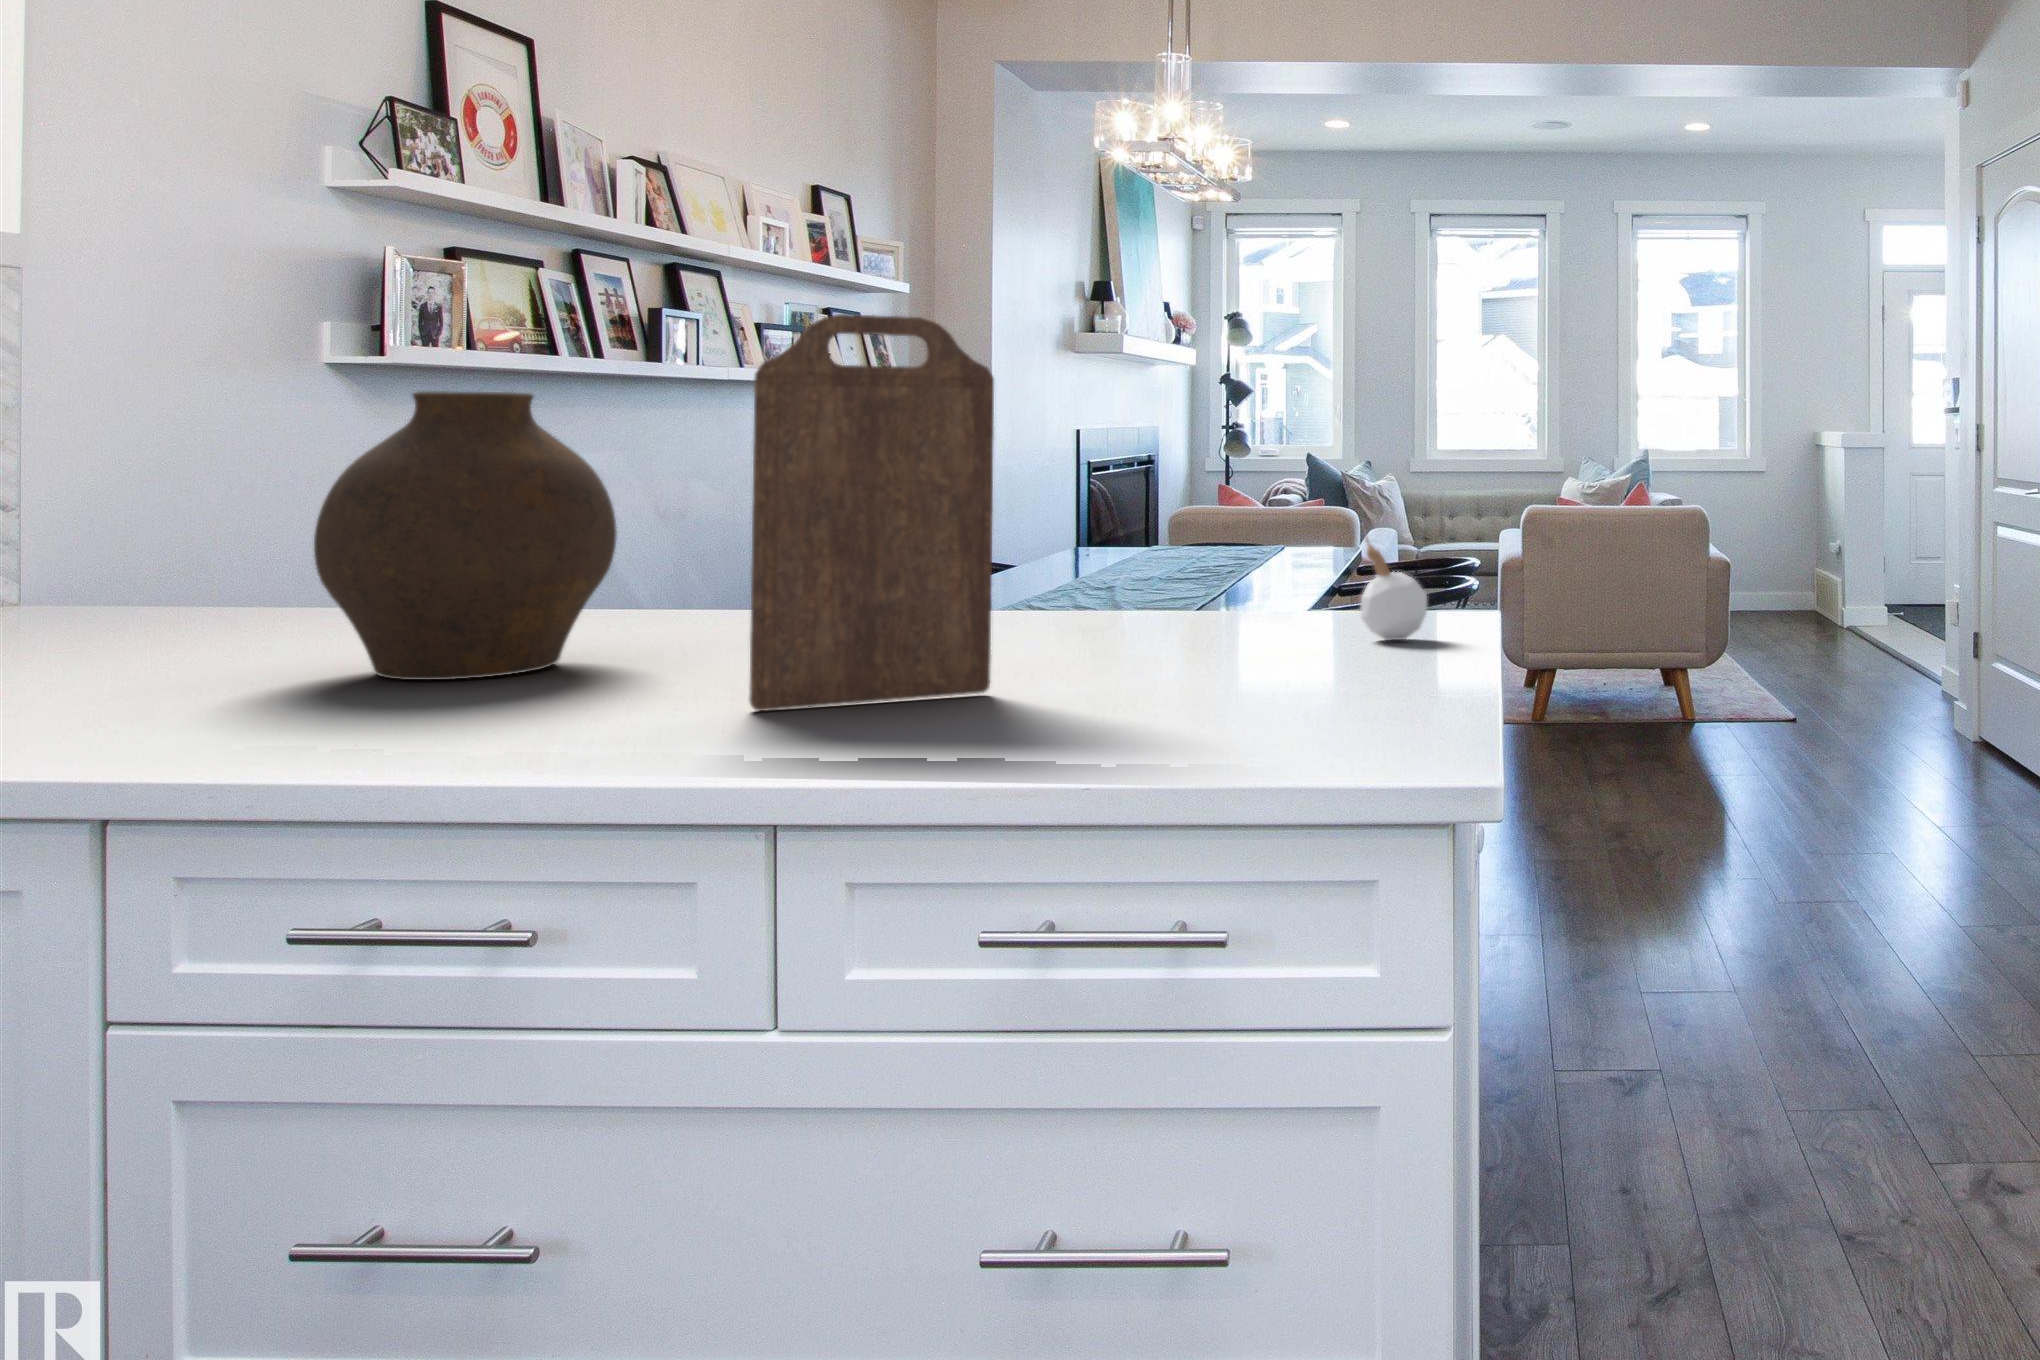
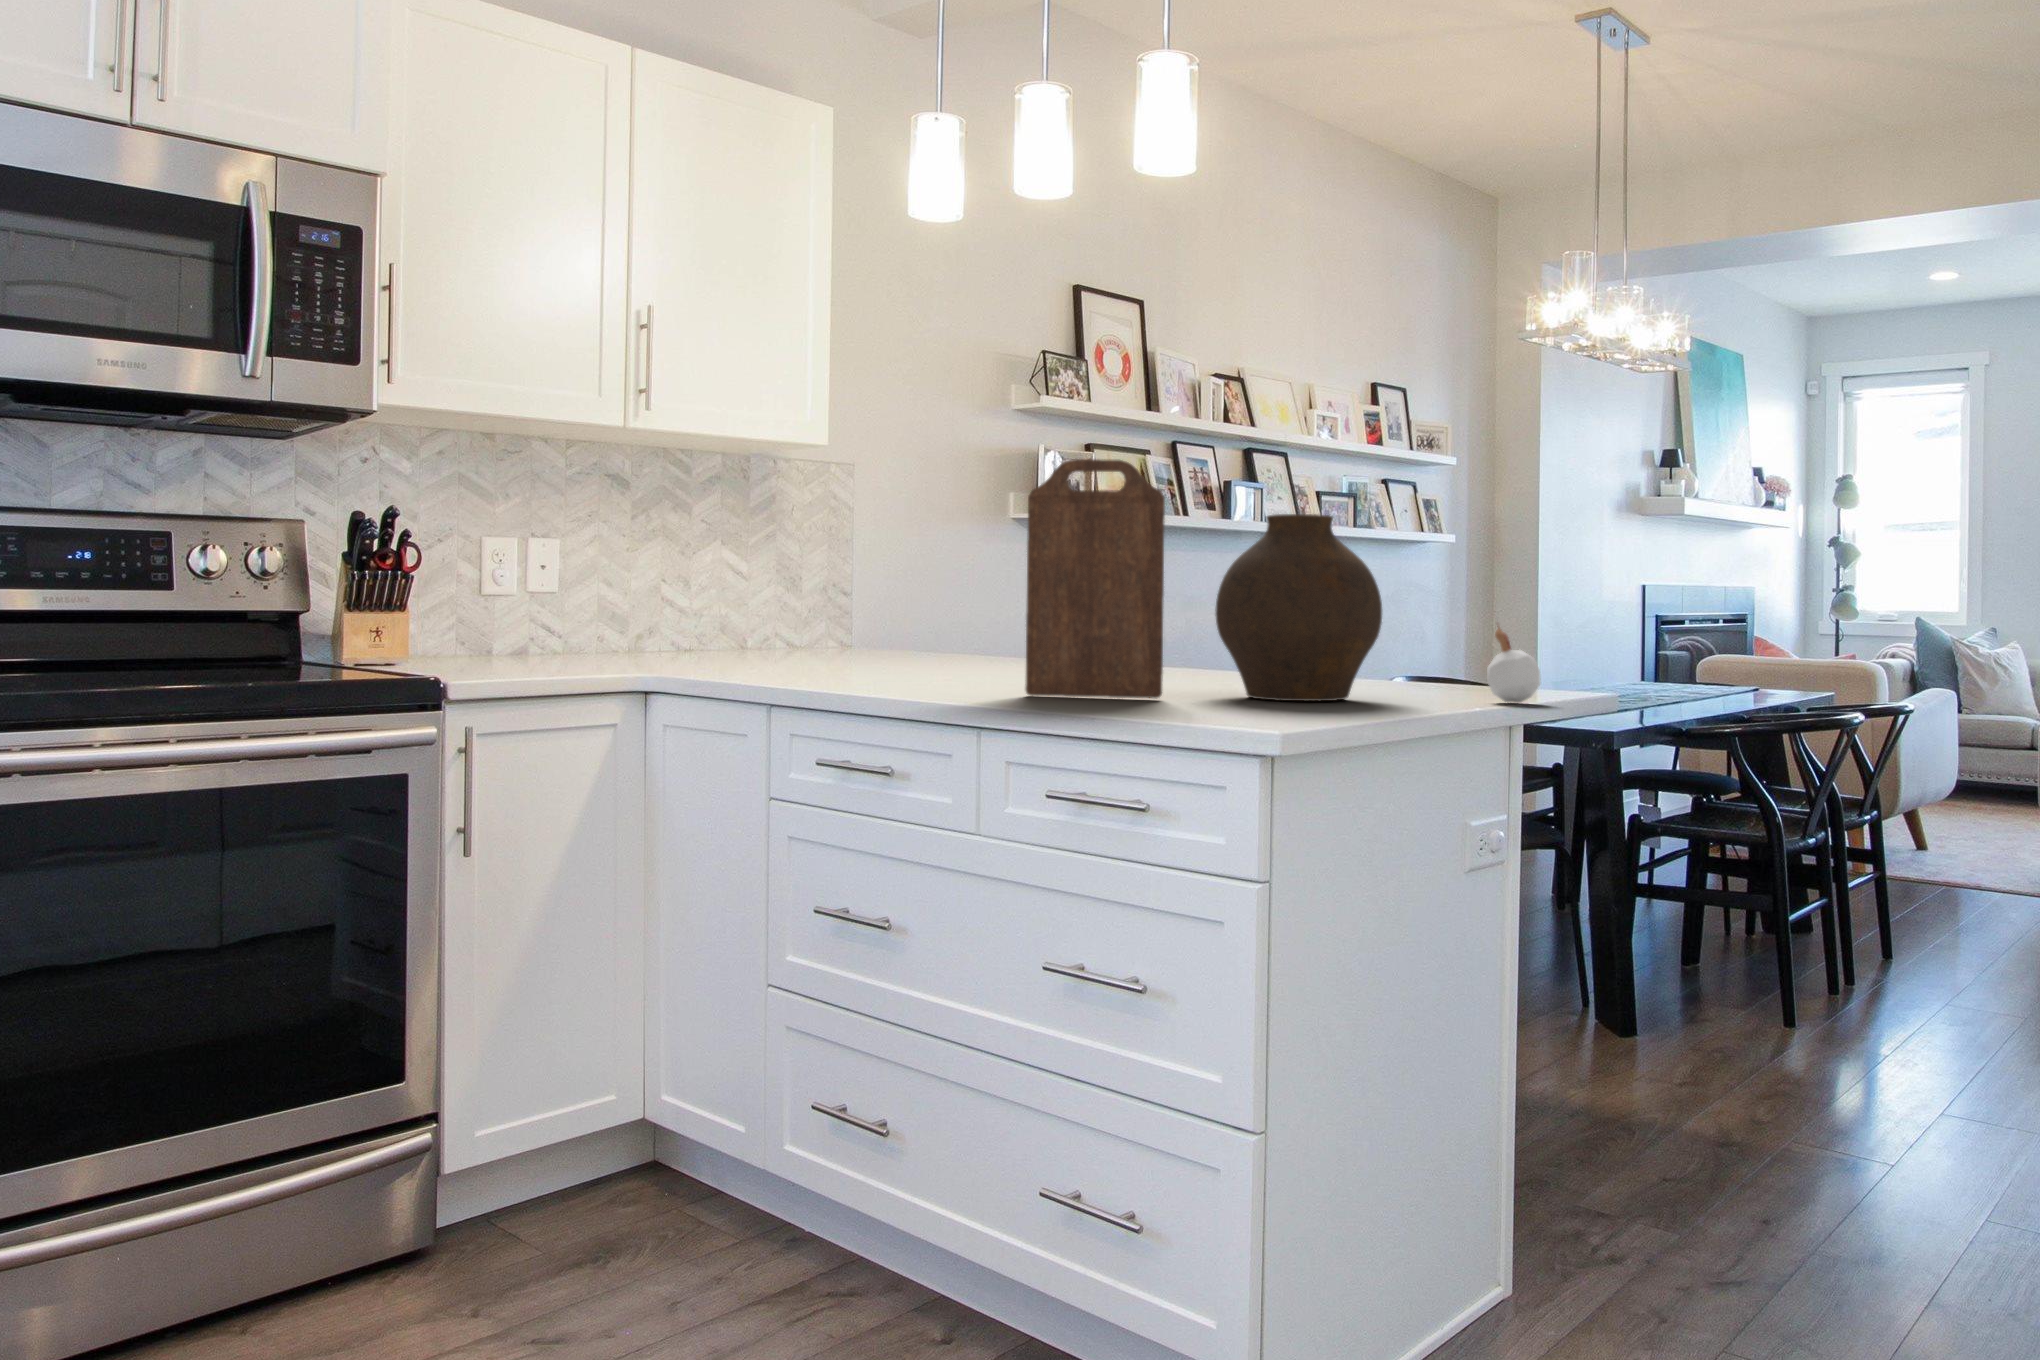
vase: present [314,391,617,680] -> present [1215,514,1382,701]

